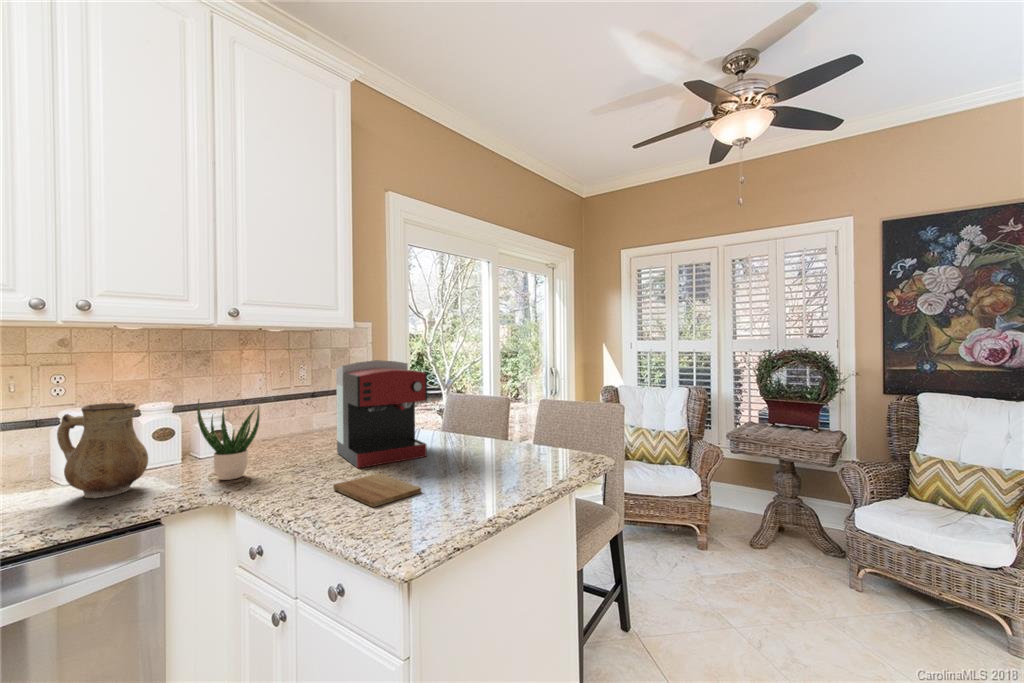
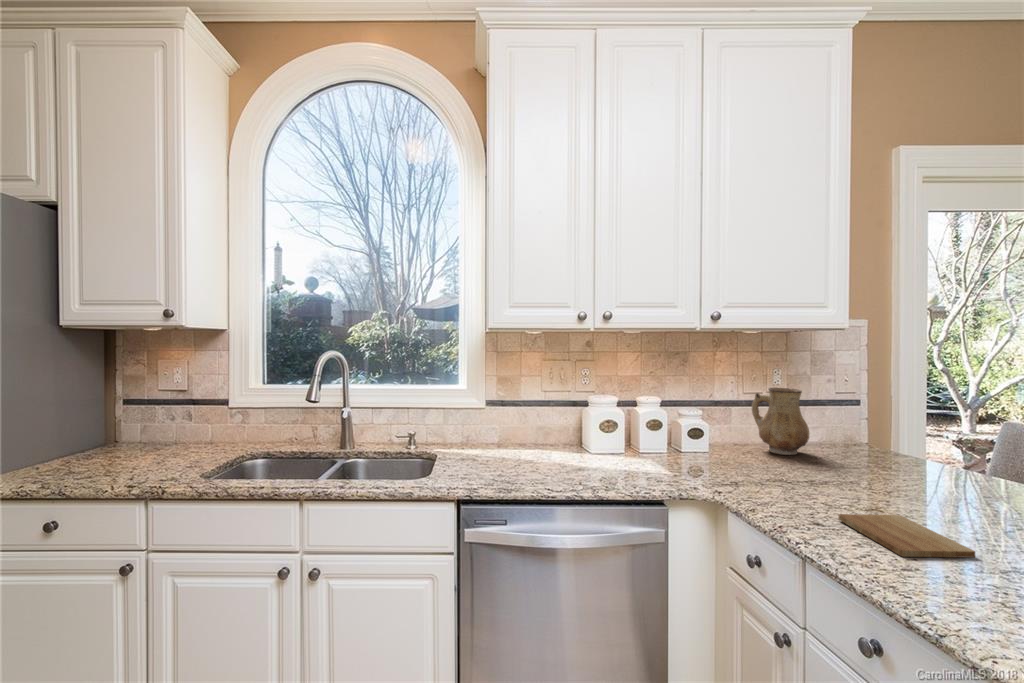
coffee maker: present [336,360,427,468] -> none [828,370,973,509]
potted plant: present [197,401,259,480] -> none [690,398,747,481]
ceramic pitcher: present [57,403,148,498] -> present [752,388,809,455]

